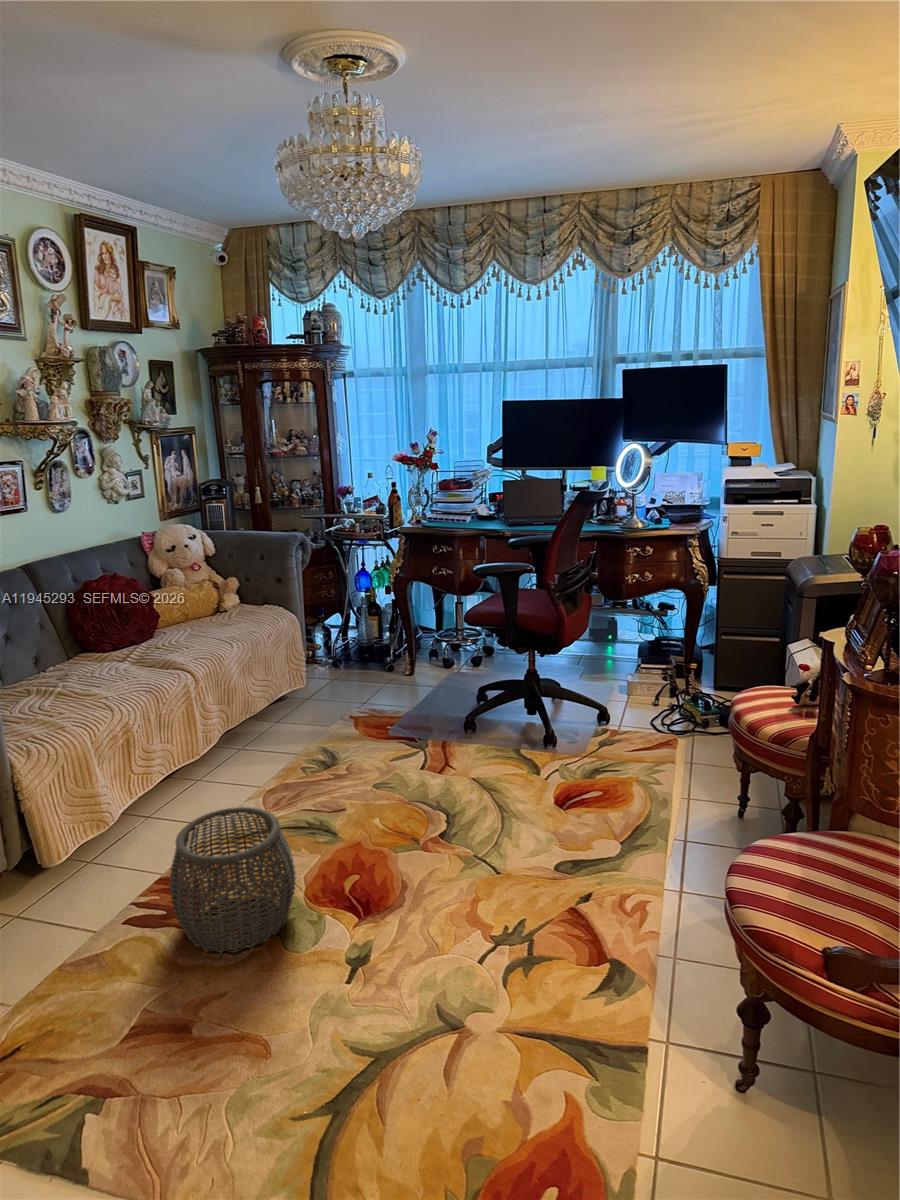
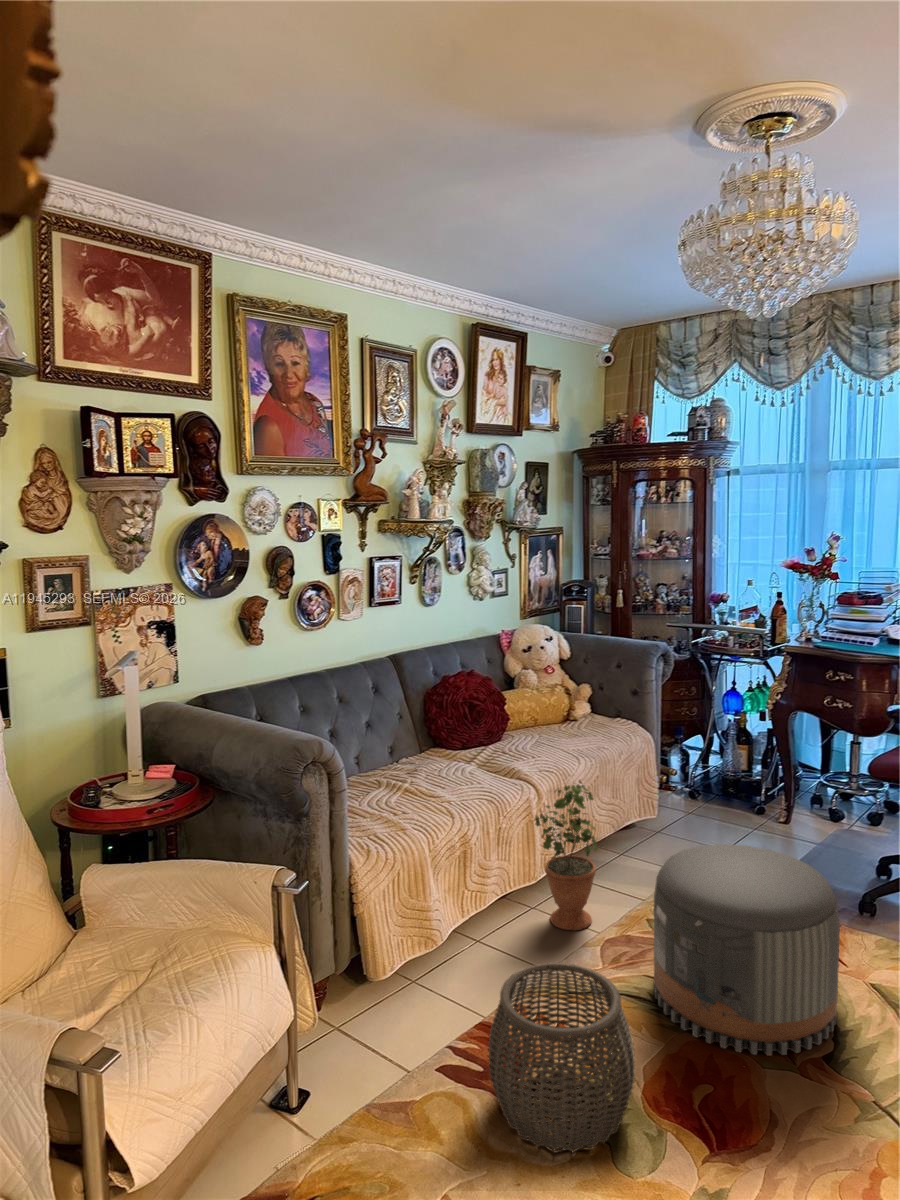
potted plant: none [192,657,253,791] -> present [534,780,597,930]
pouf: none [303,692,446,847] -> present [654,844,840,1055]

